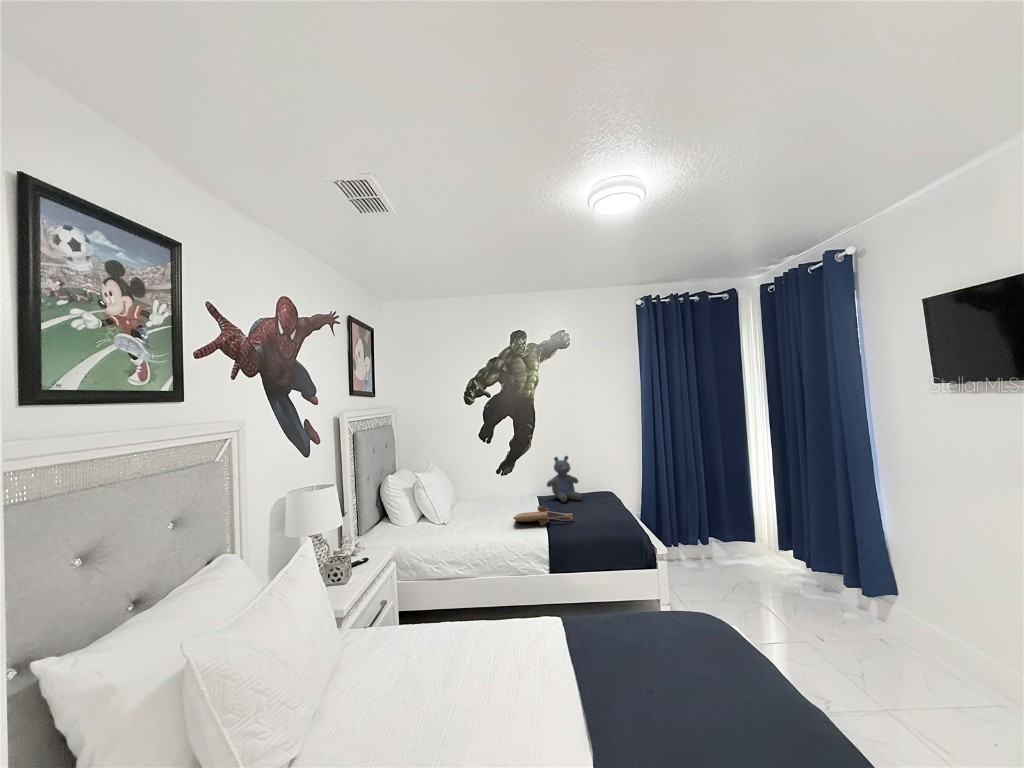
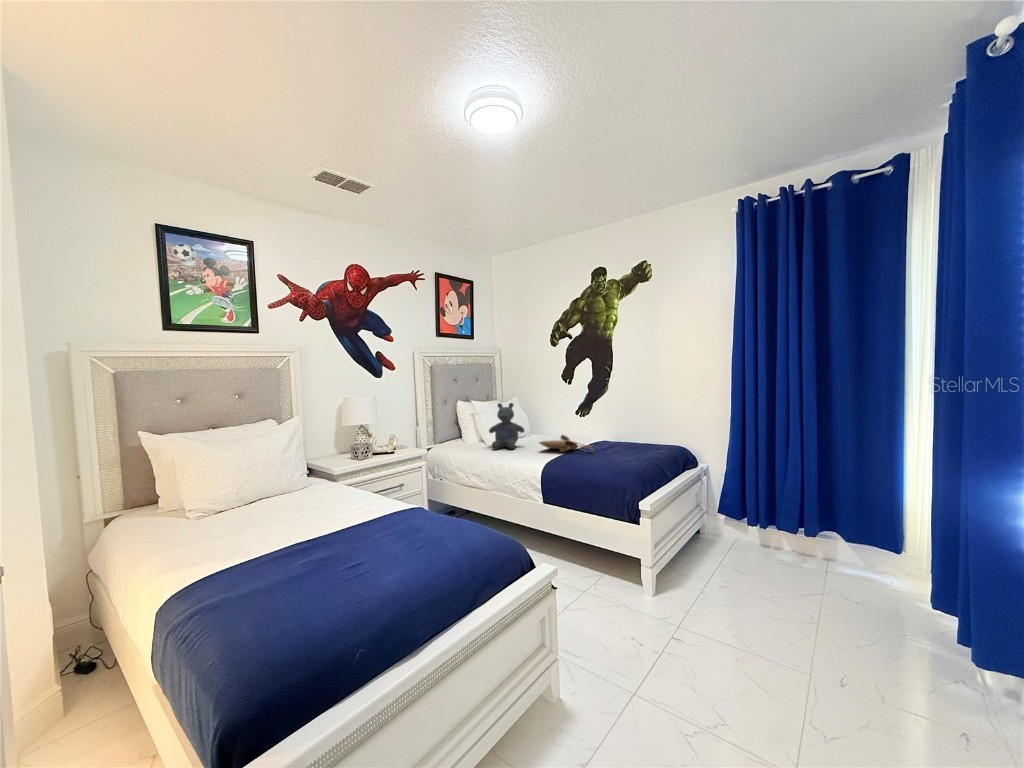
stuffed bear: present [547,456,582,502] -> present [489,403,524,449]

